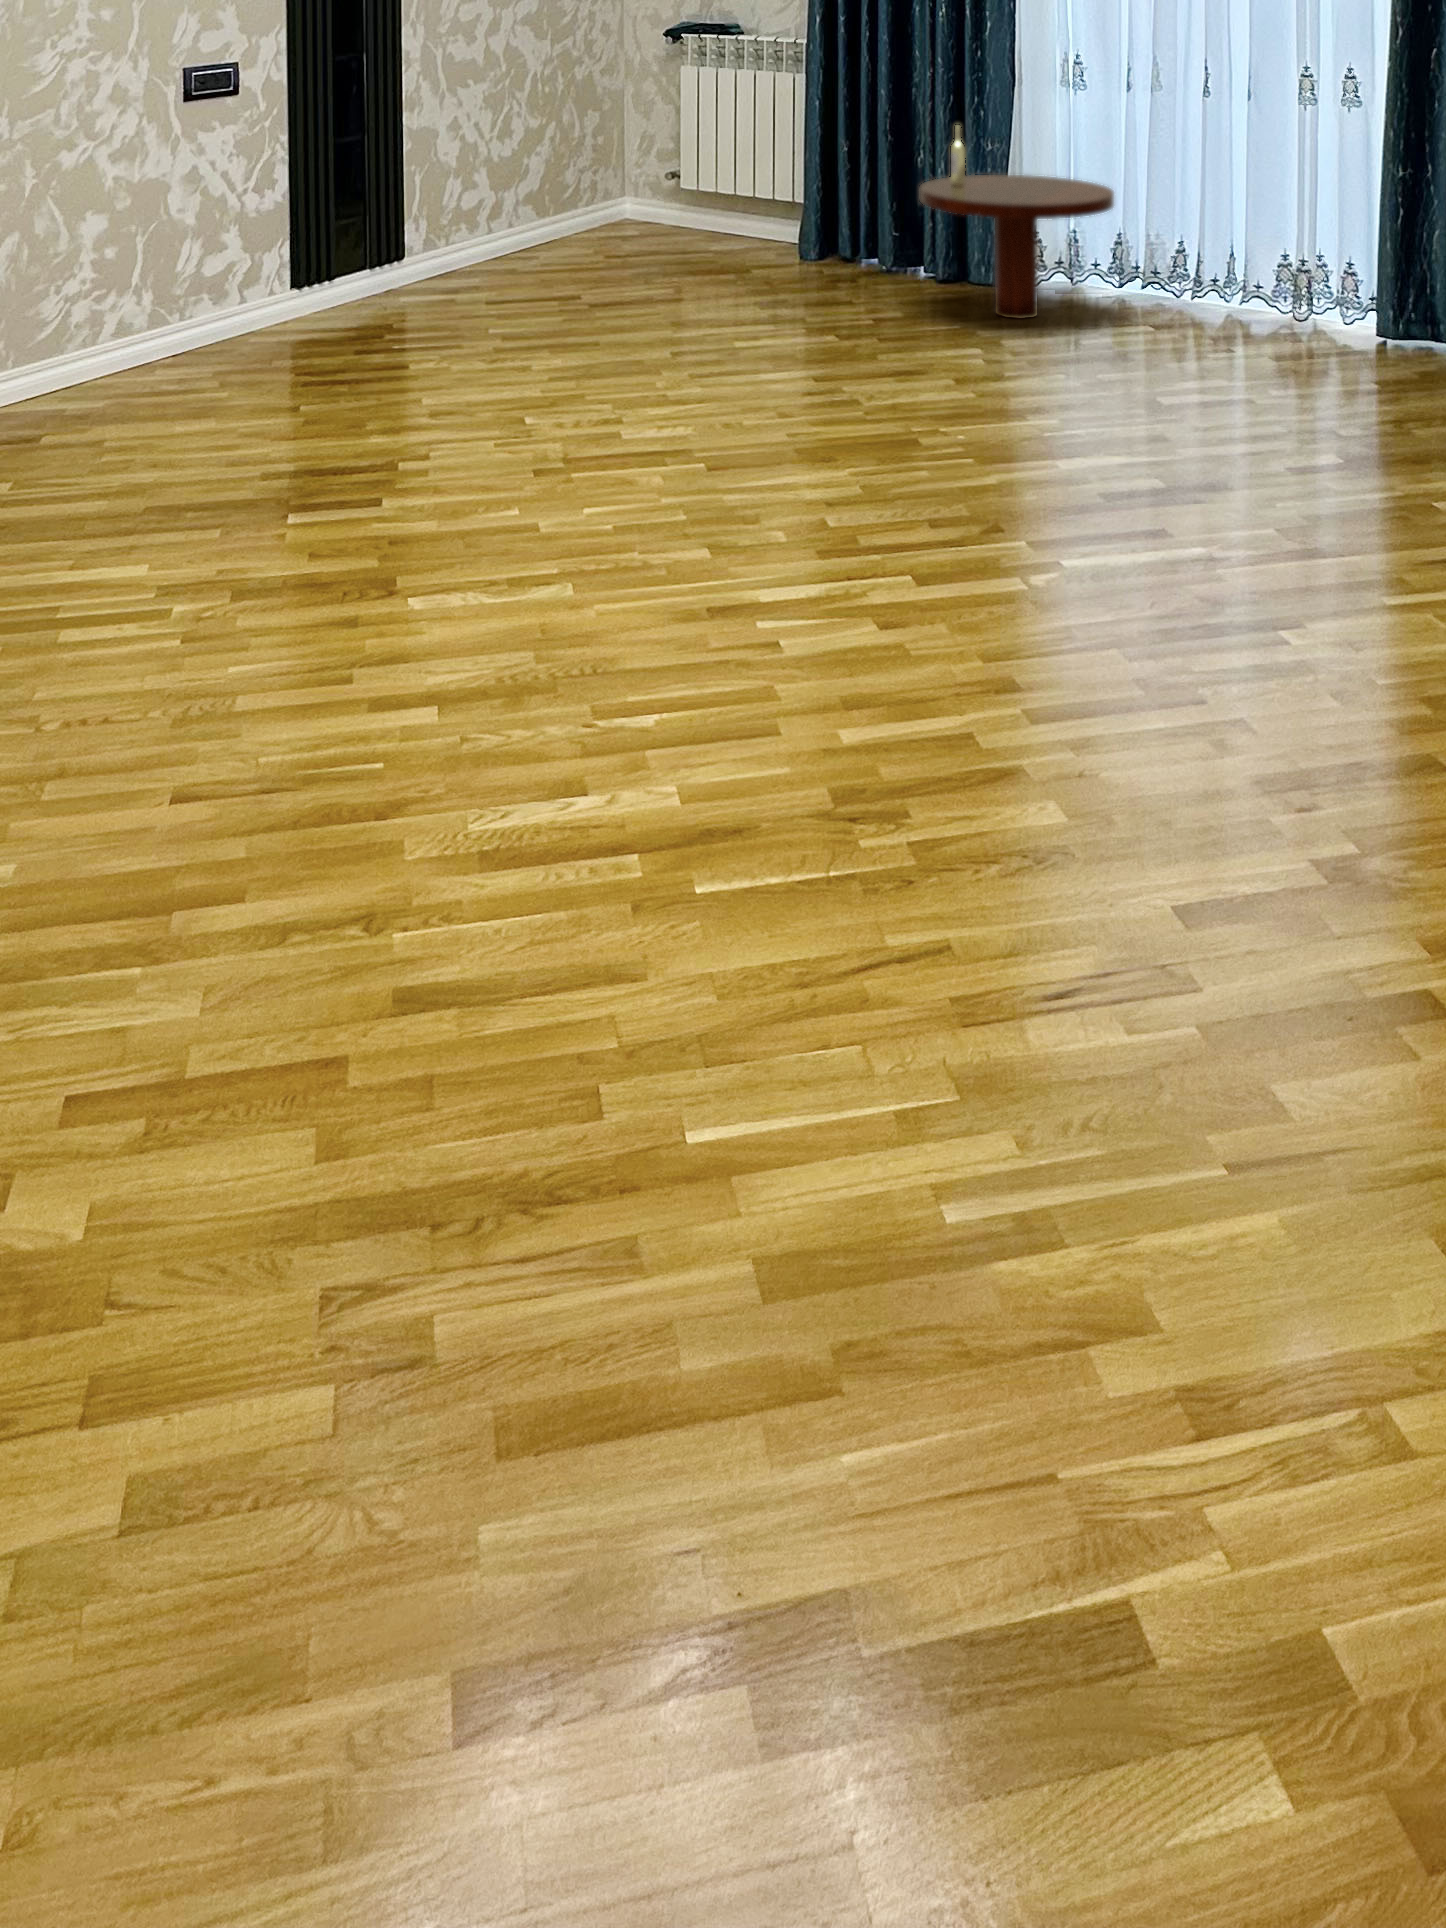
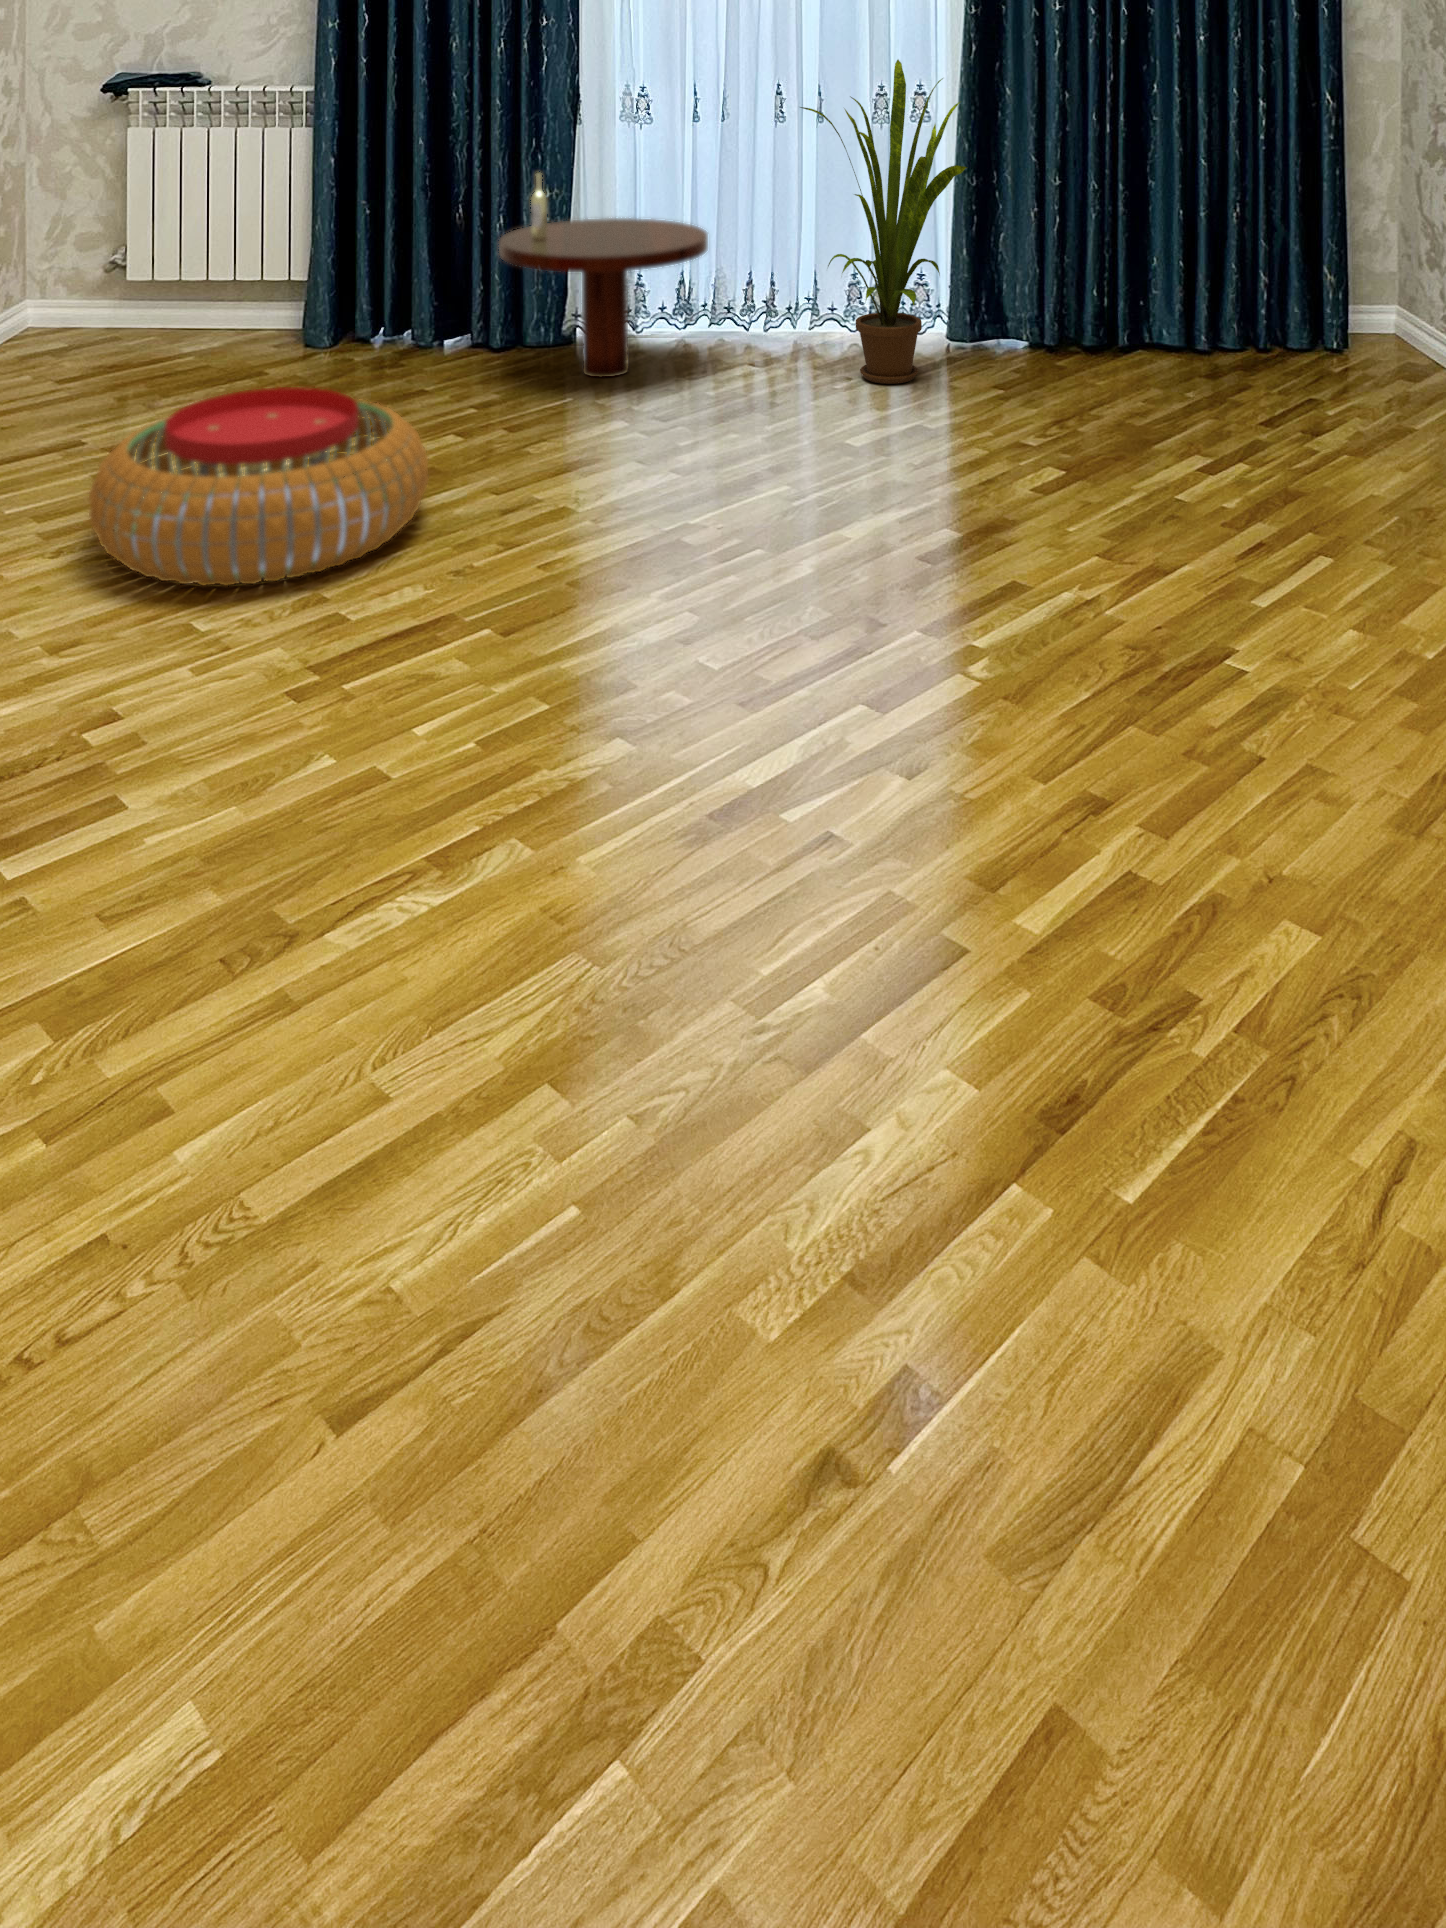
house plant: none [1190,40,1367,361] -> present [800,60,967,384]
pouf: none [503,267,759,404] -> present [89,387,428,585]

